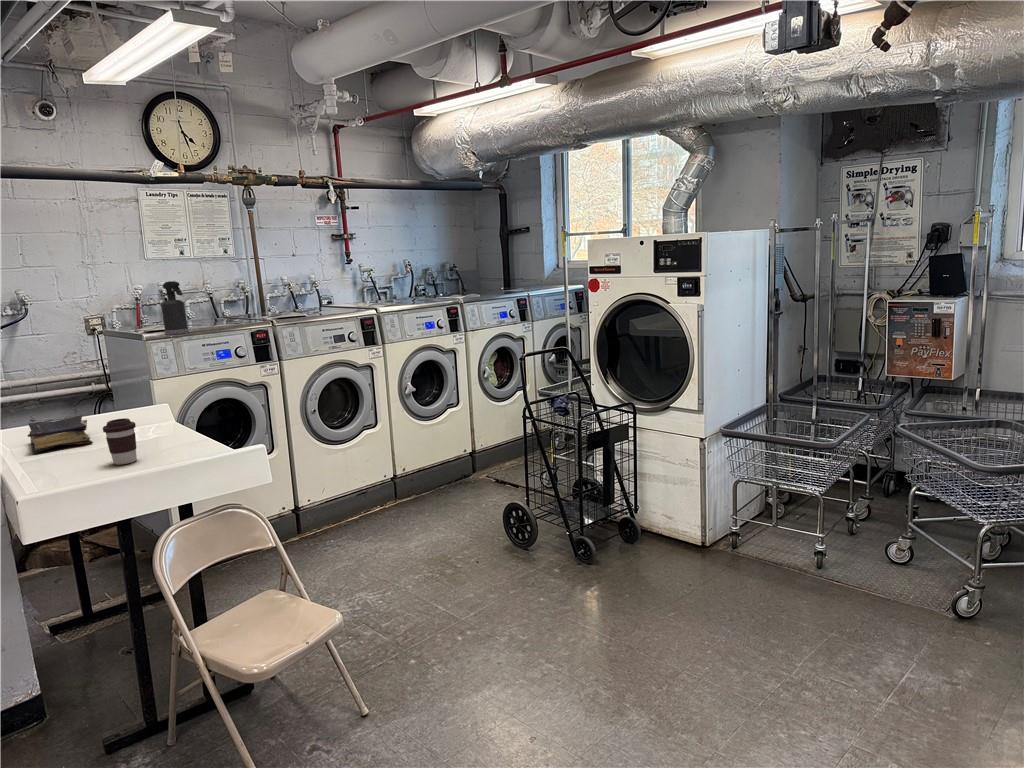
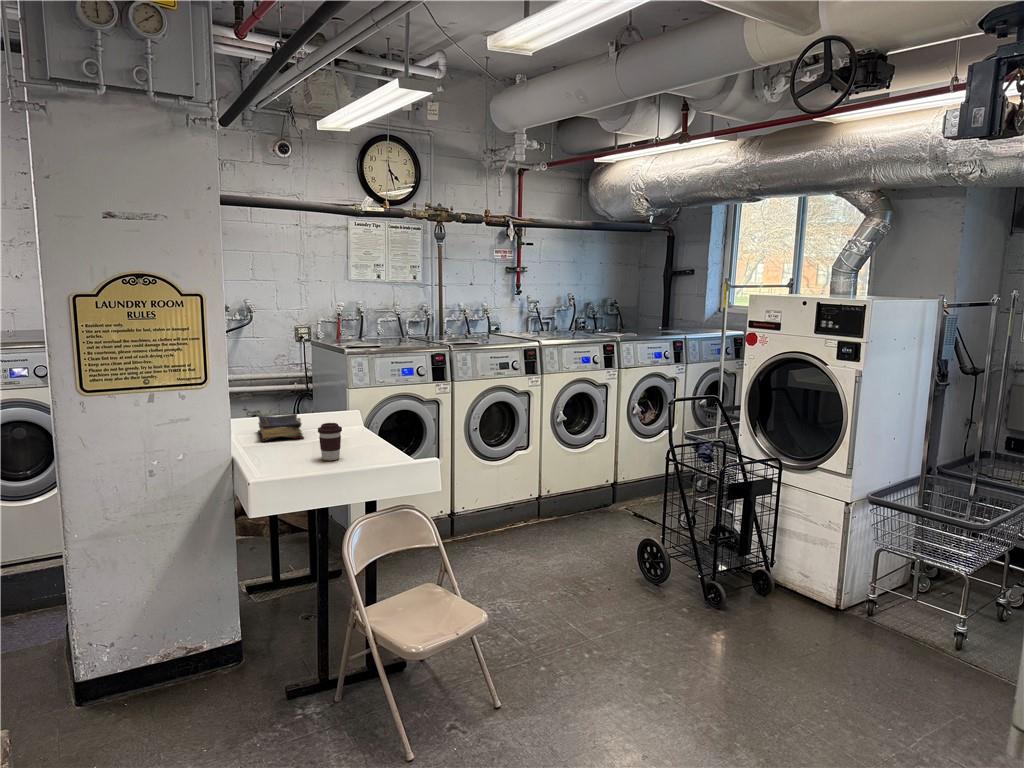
spray bottle: present [161,281,189,335] -> none [362,305,381,350]

